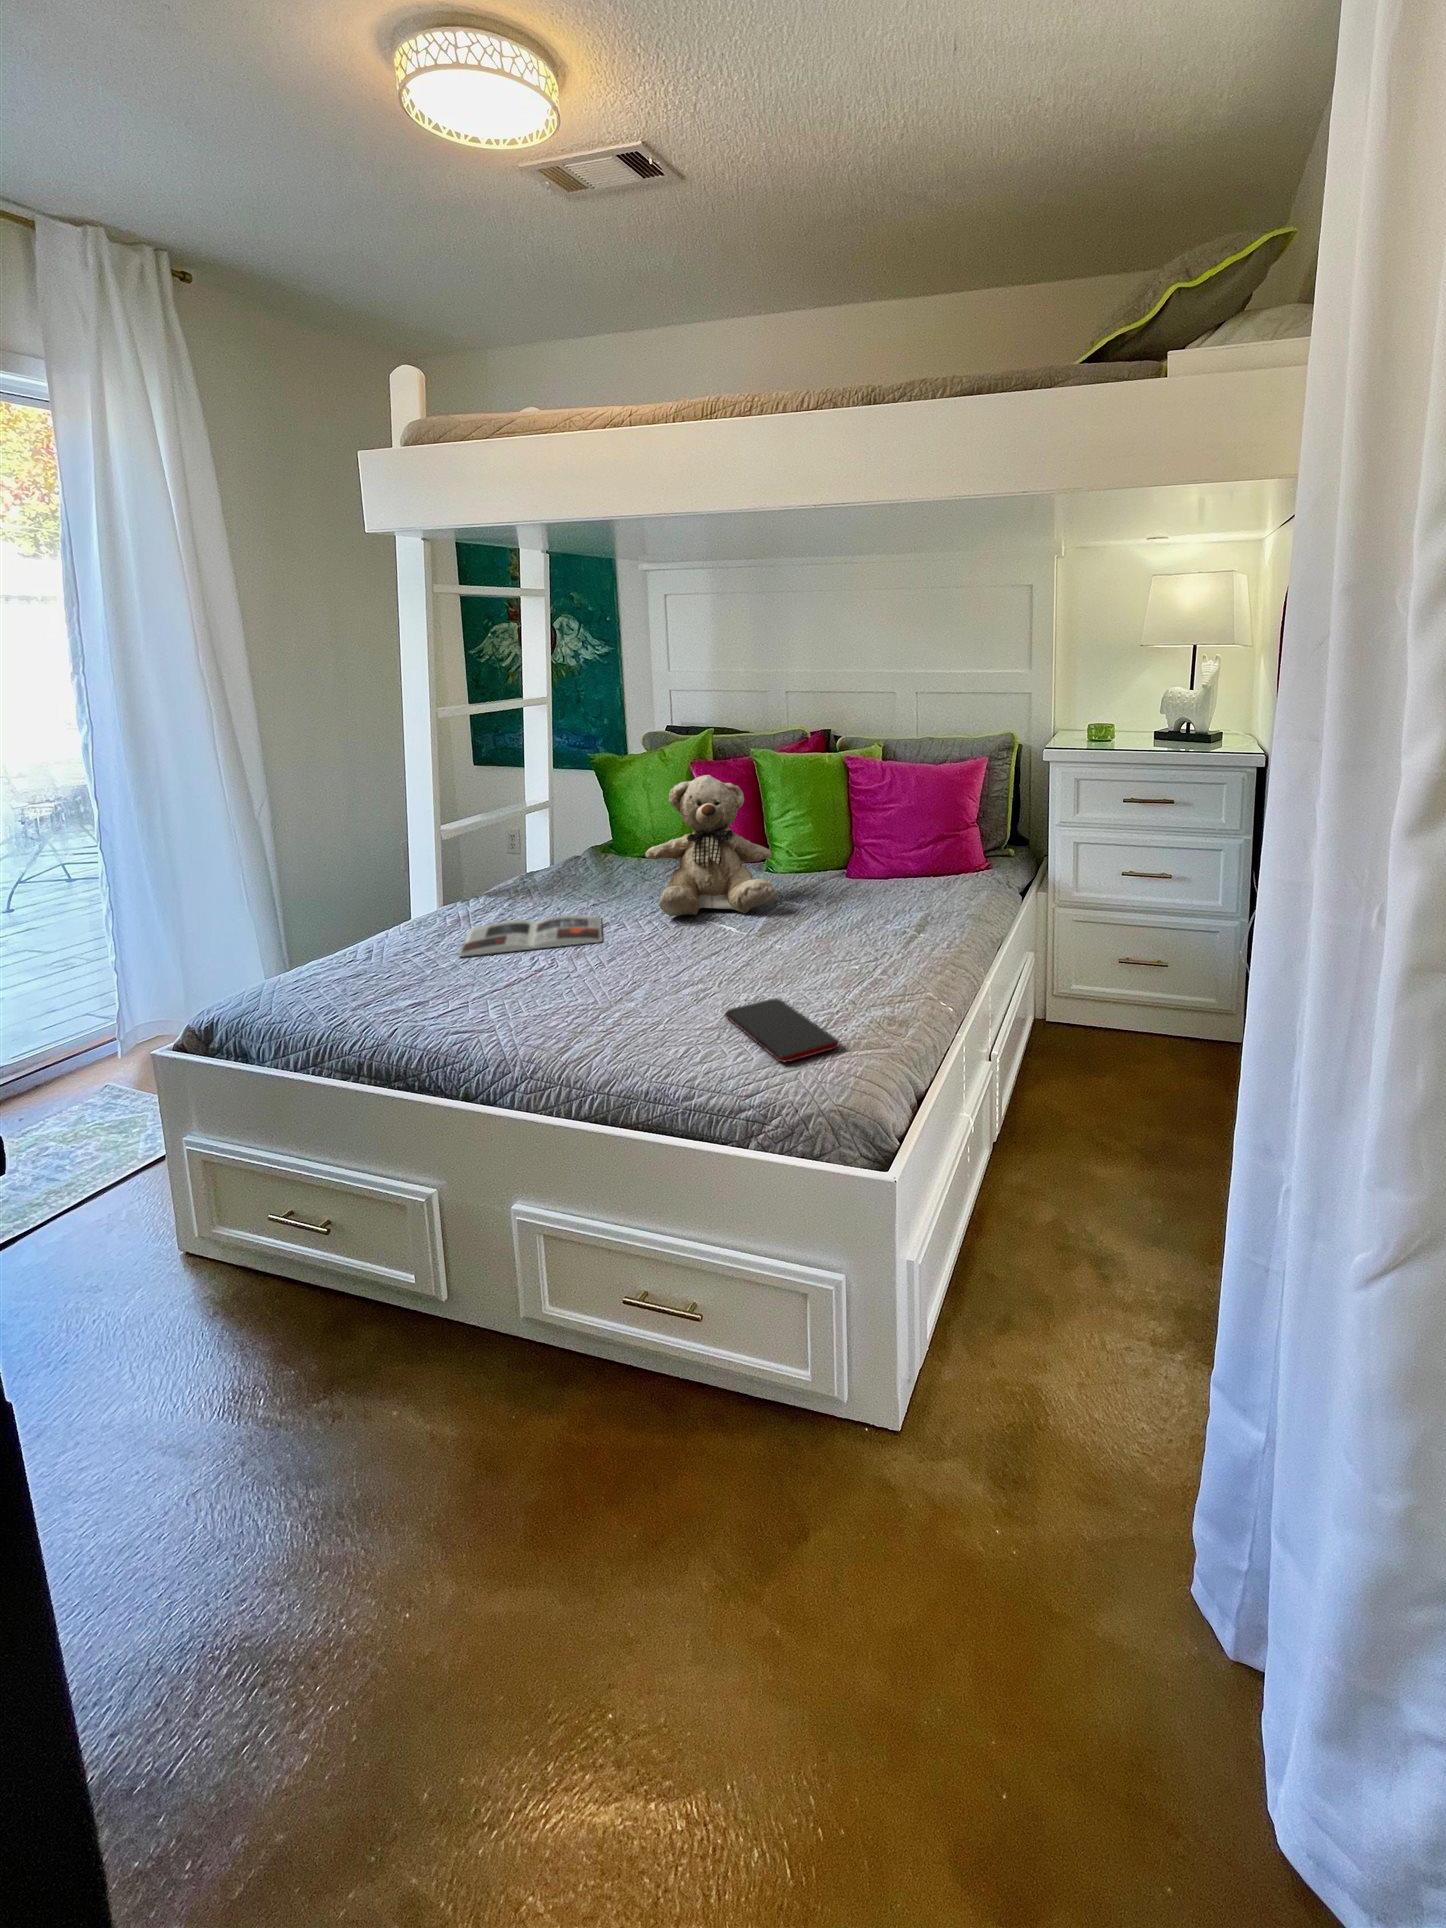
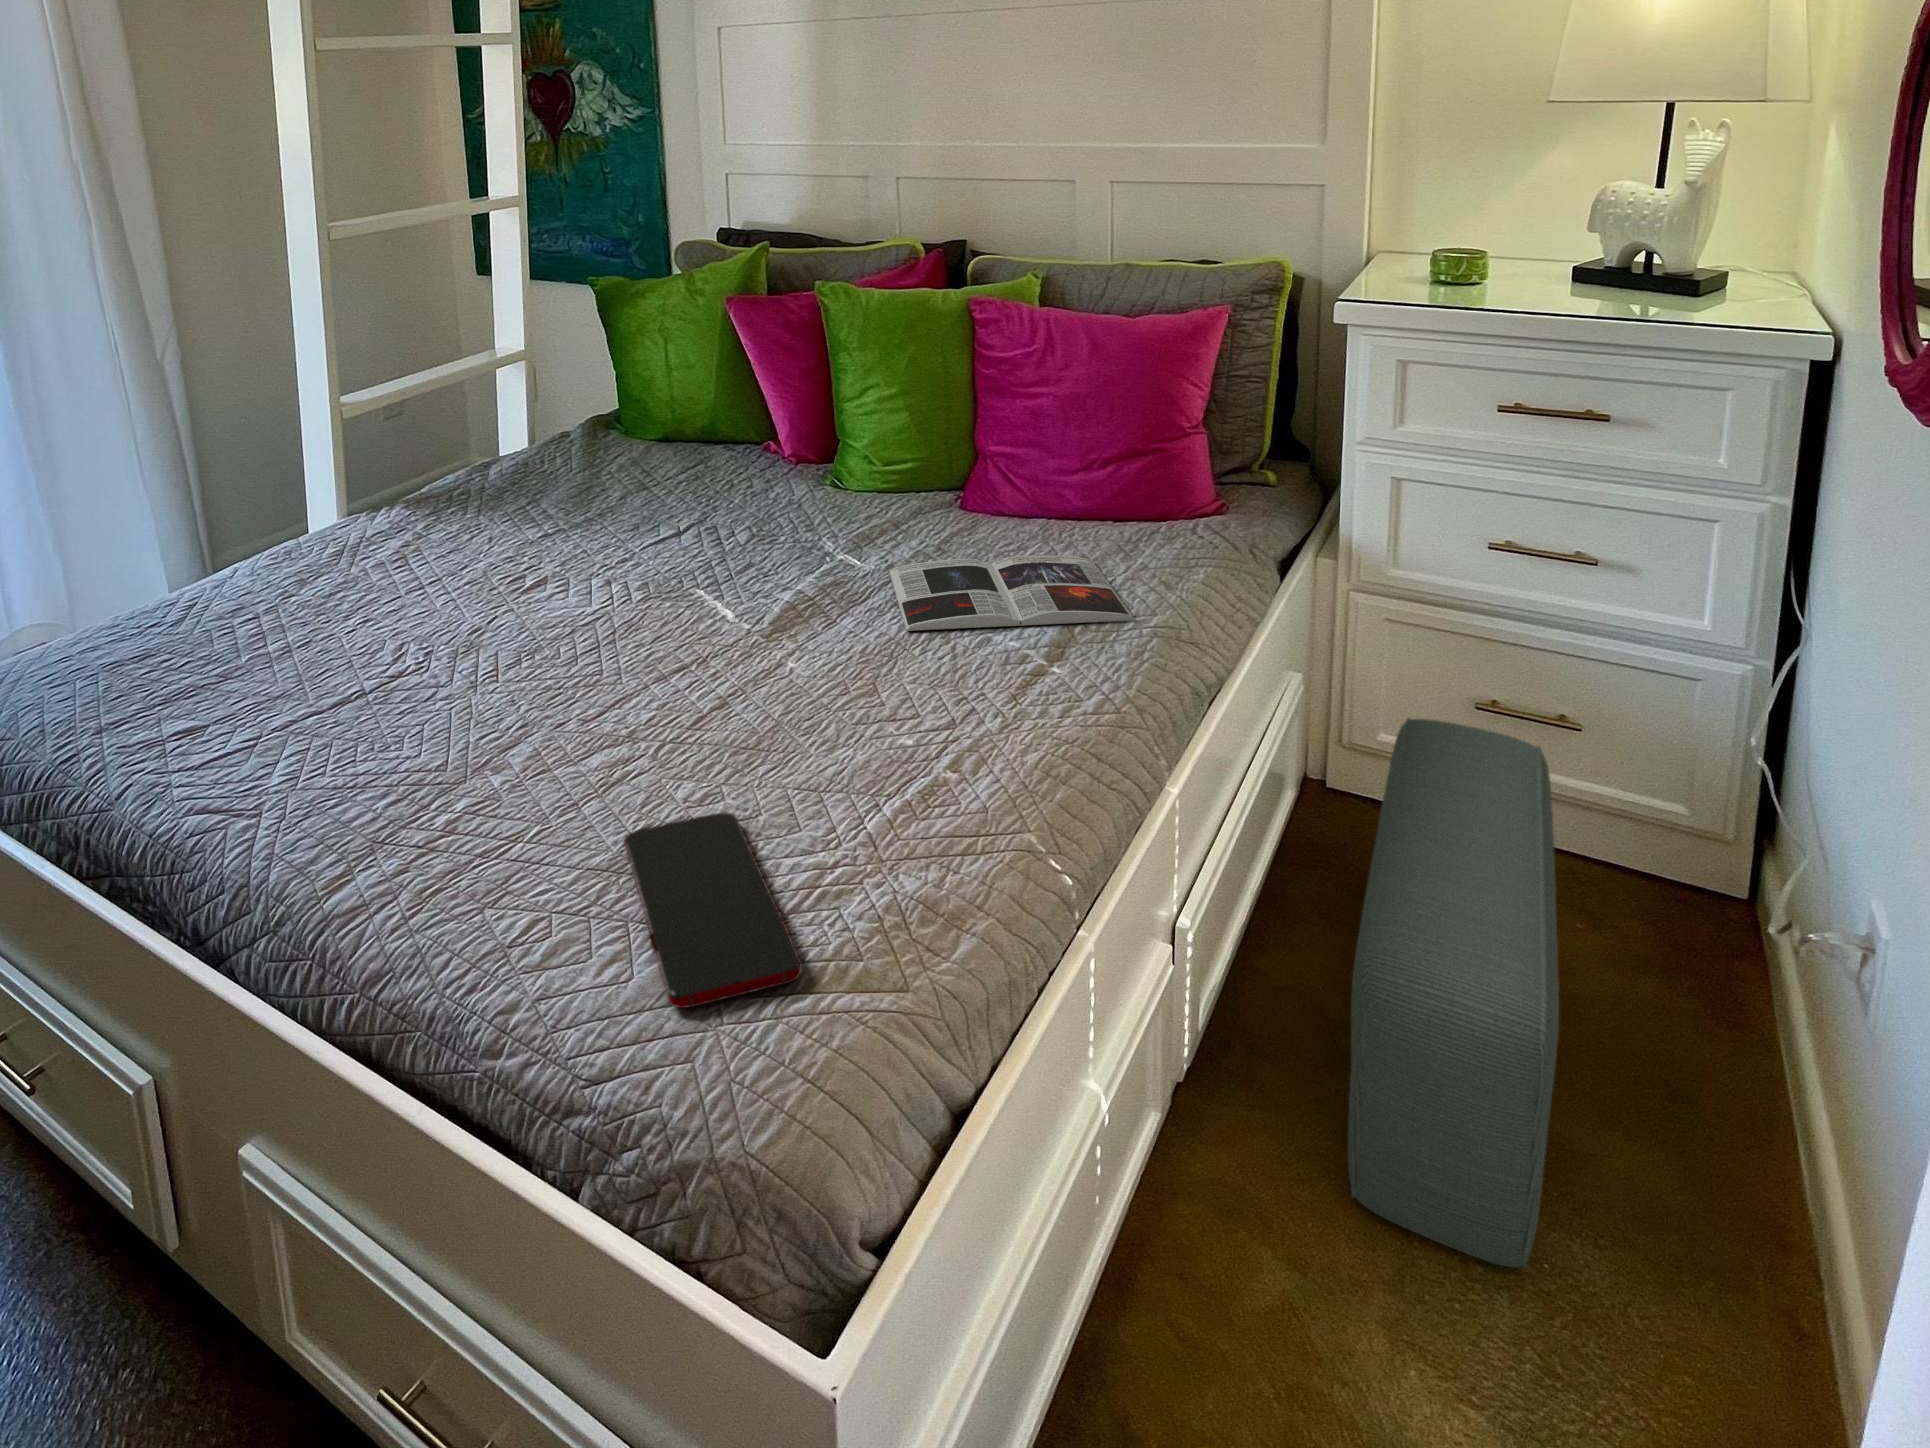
teddy bear: present [645,775,777,916] -> none [606,340,815,581]
magazine: present [459,915,602,957] -> present [889,555,1135,631]
pouf: none [1073,966,1163,1194] -> present [1348,718,1559,1269]

